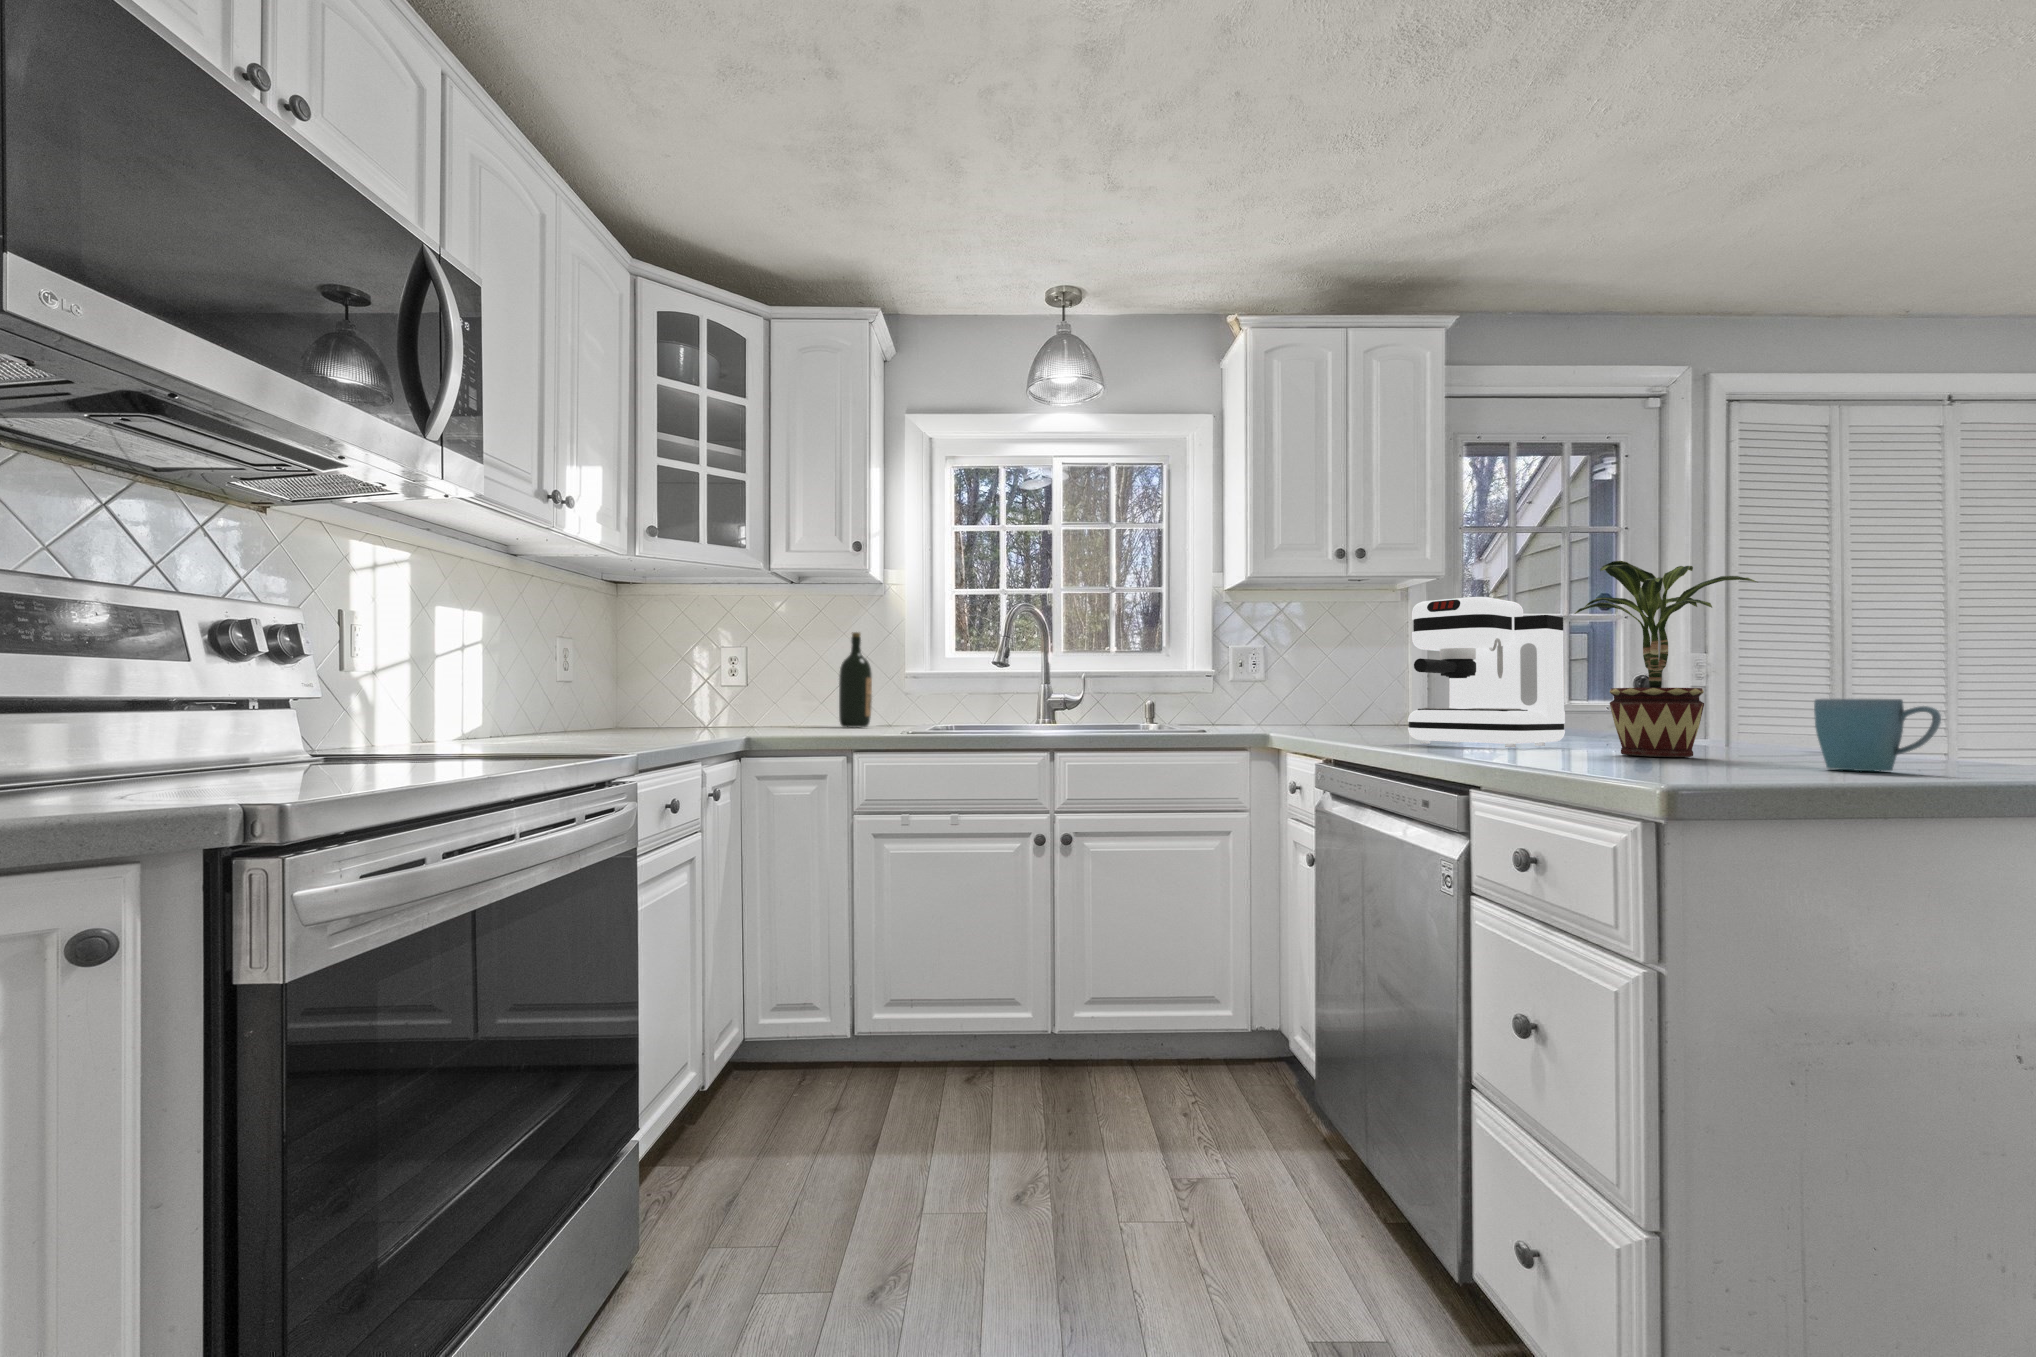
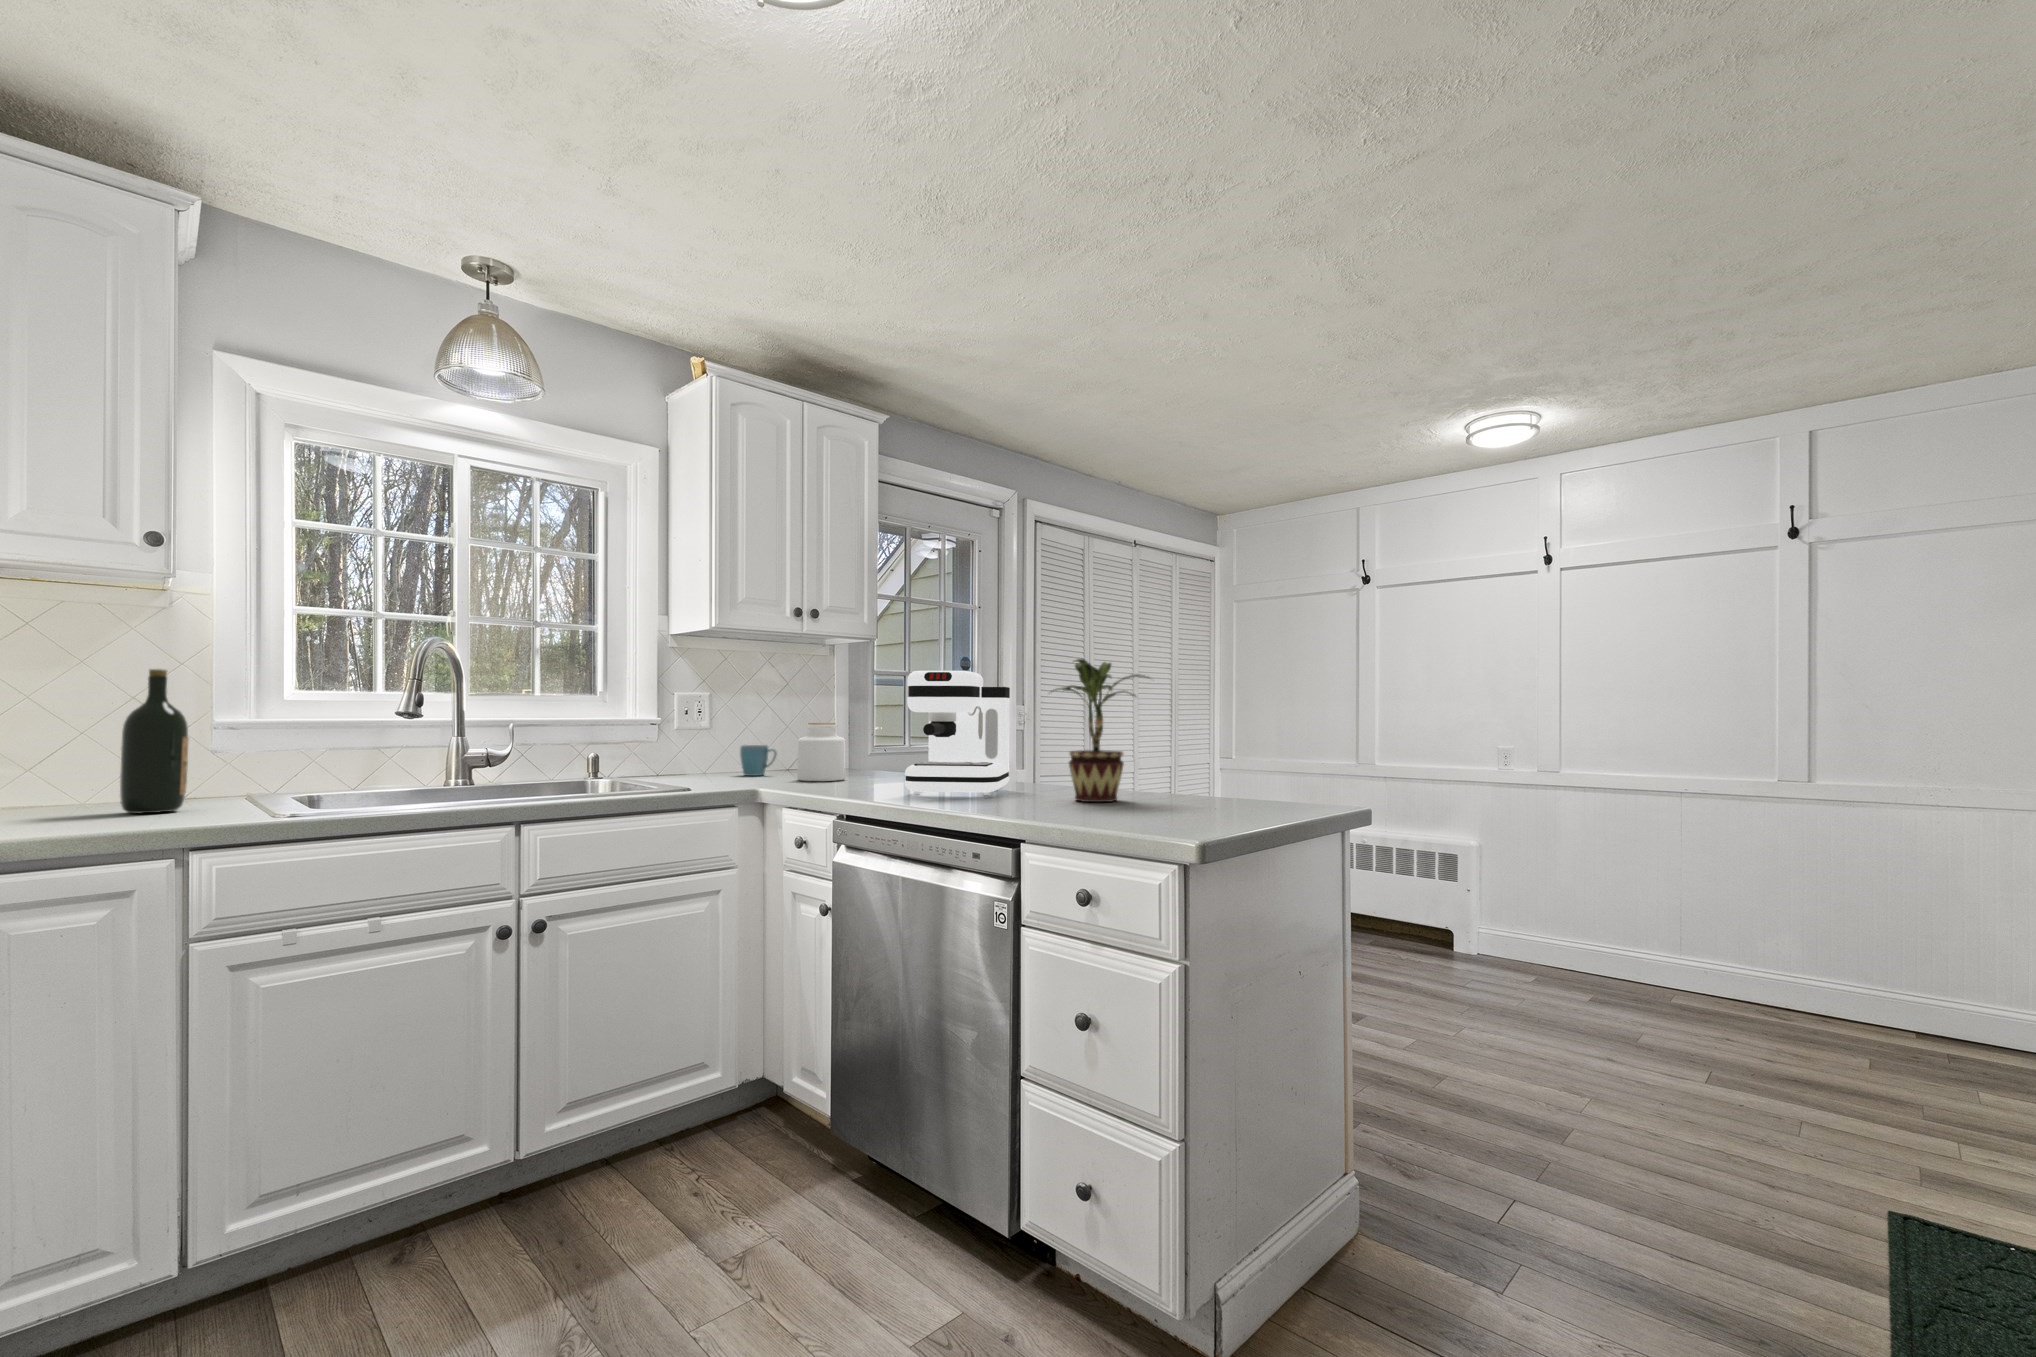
jar: none [1338,674,1392,736] -> present [797,723,845,781]
mug: present [1814,699,1941,771] -> present [740,745,777,776]

